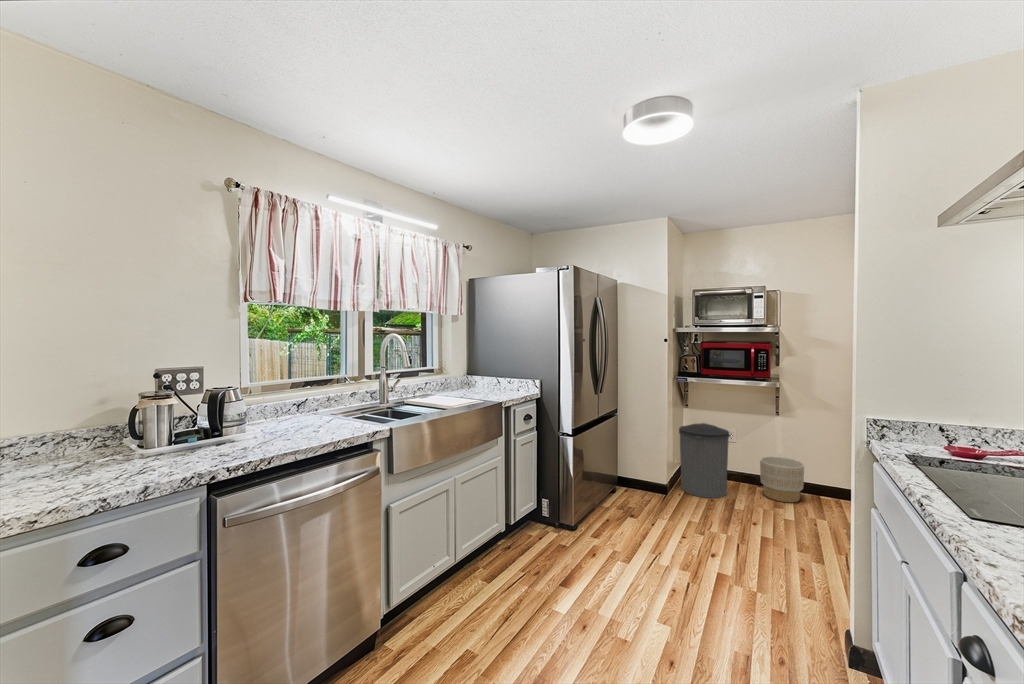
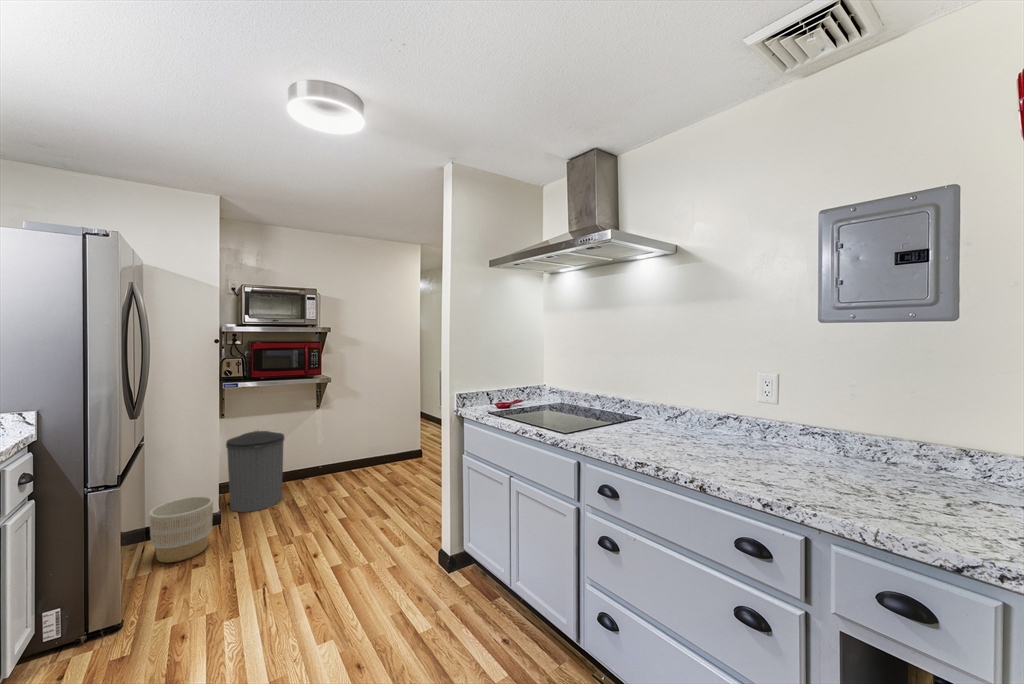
planter: present [760,456,804,502] -> present [149,496,213,563]

